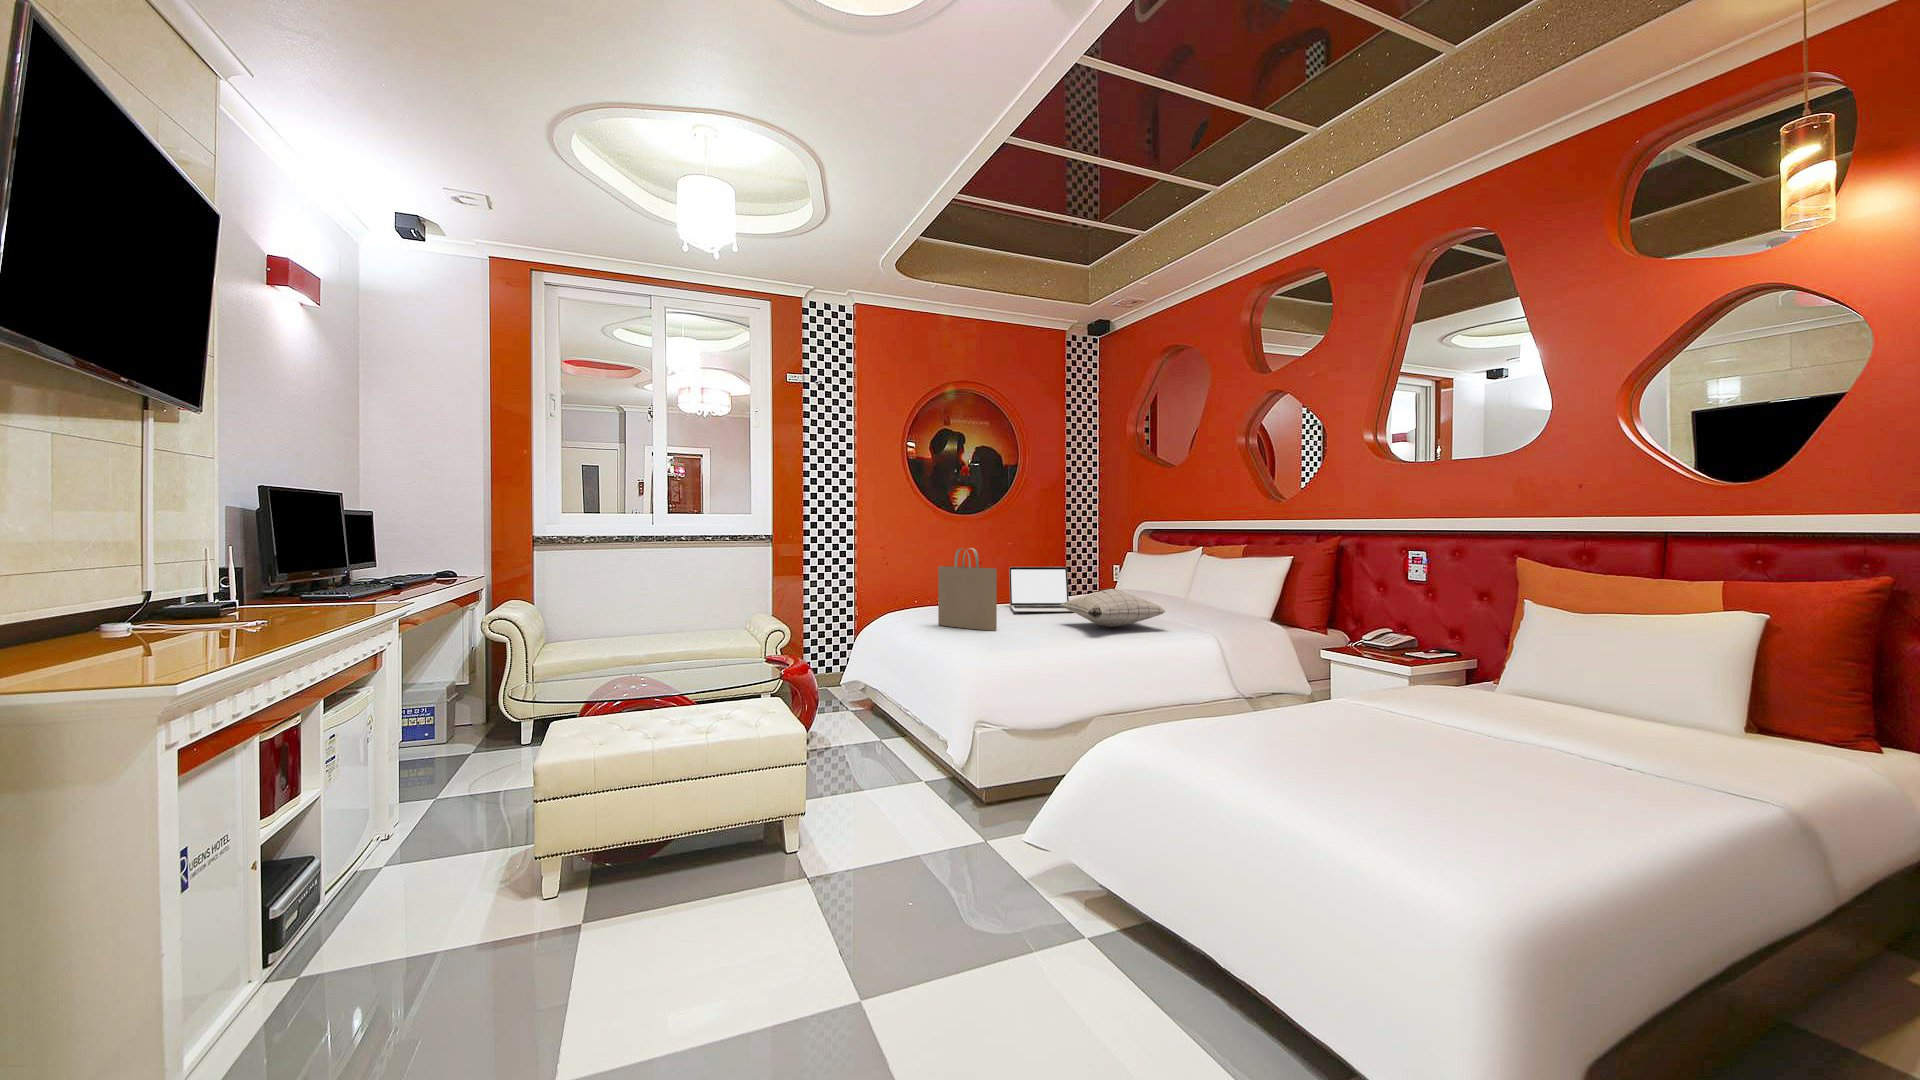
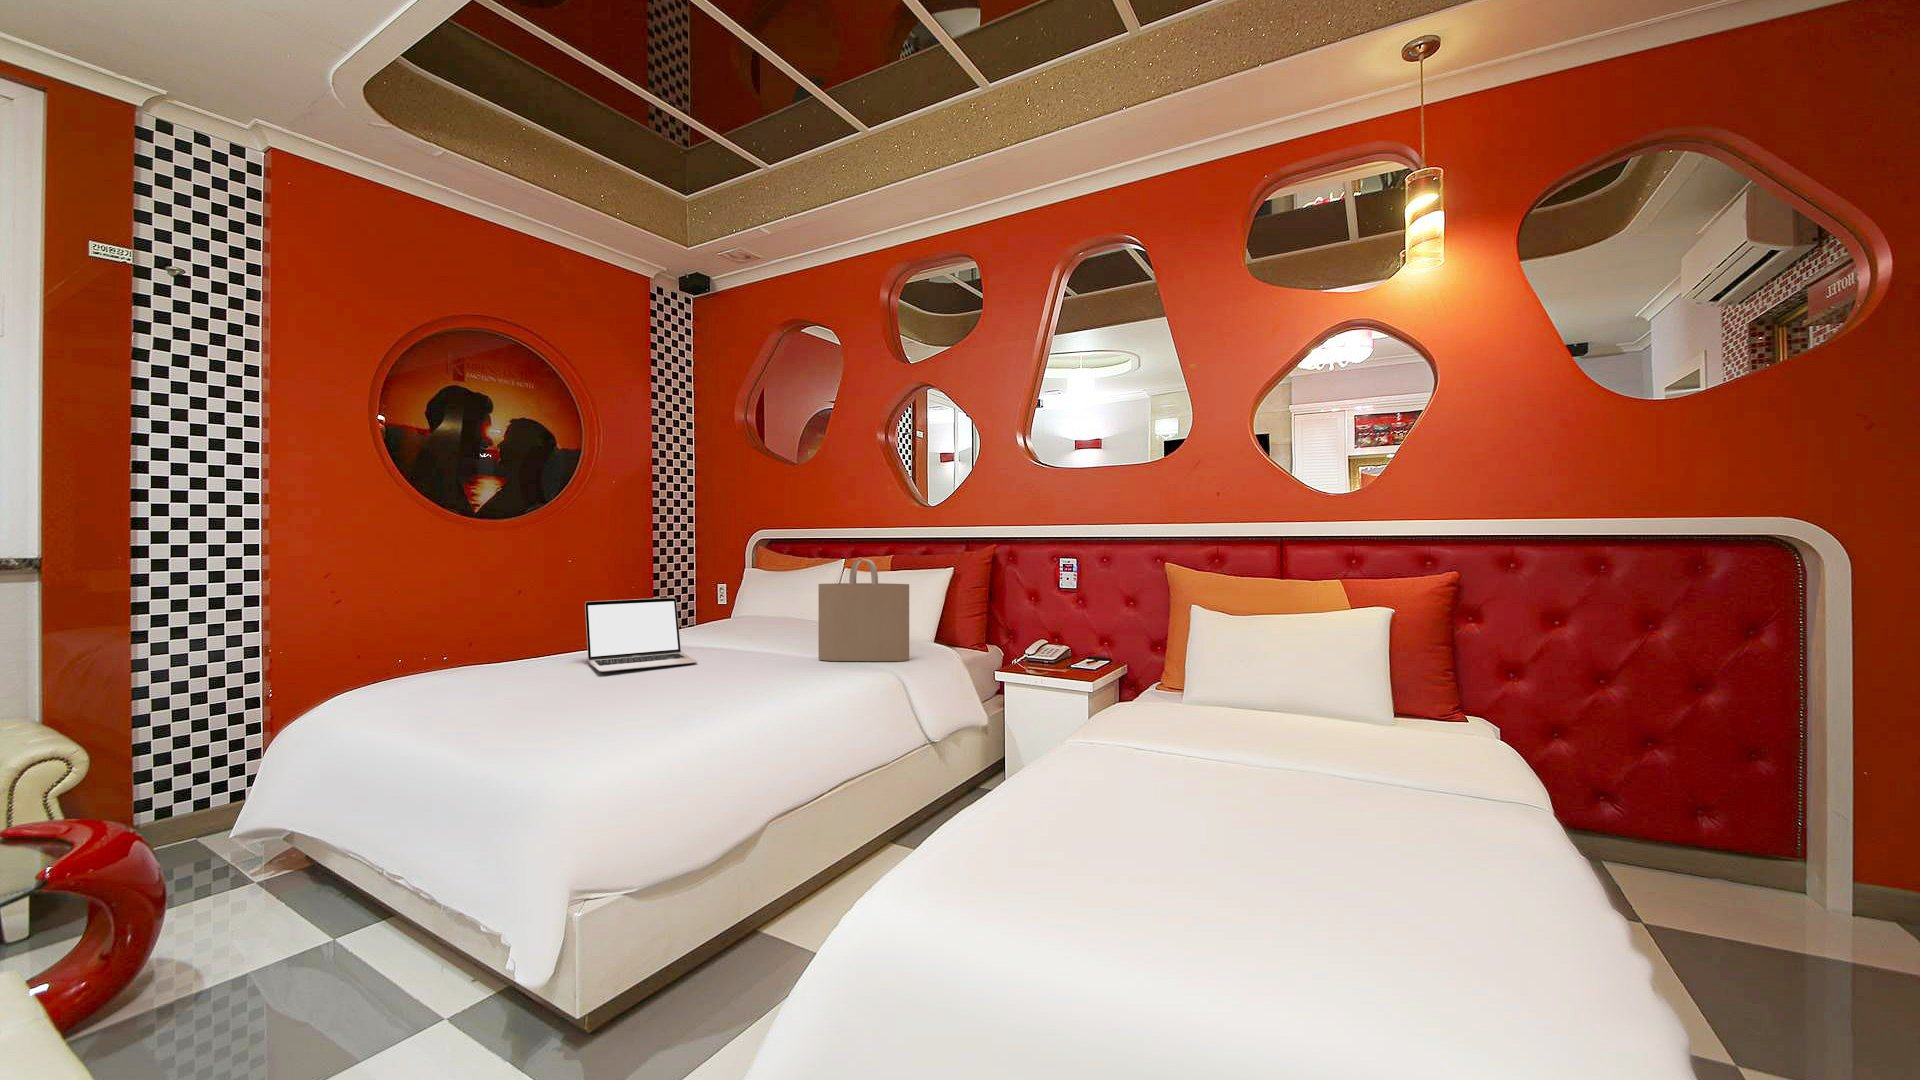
tote bag: present [938,548,997,630] -> present [818,559,909,661]
pillow: present [1061,589,1165,627] -> none [684,630,843,686]

